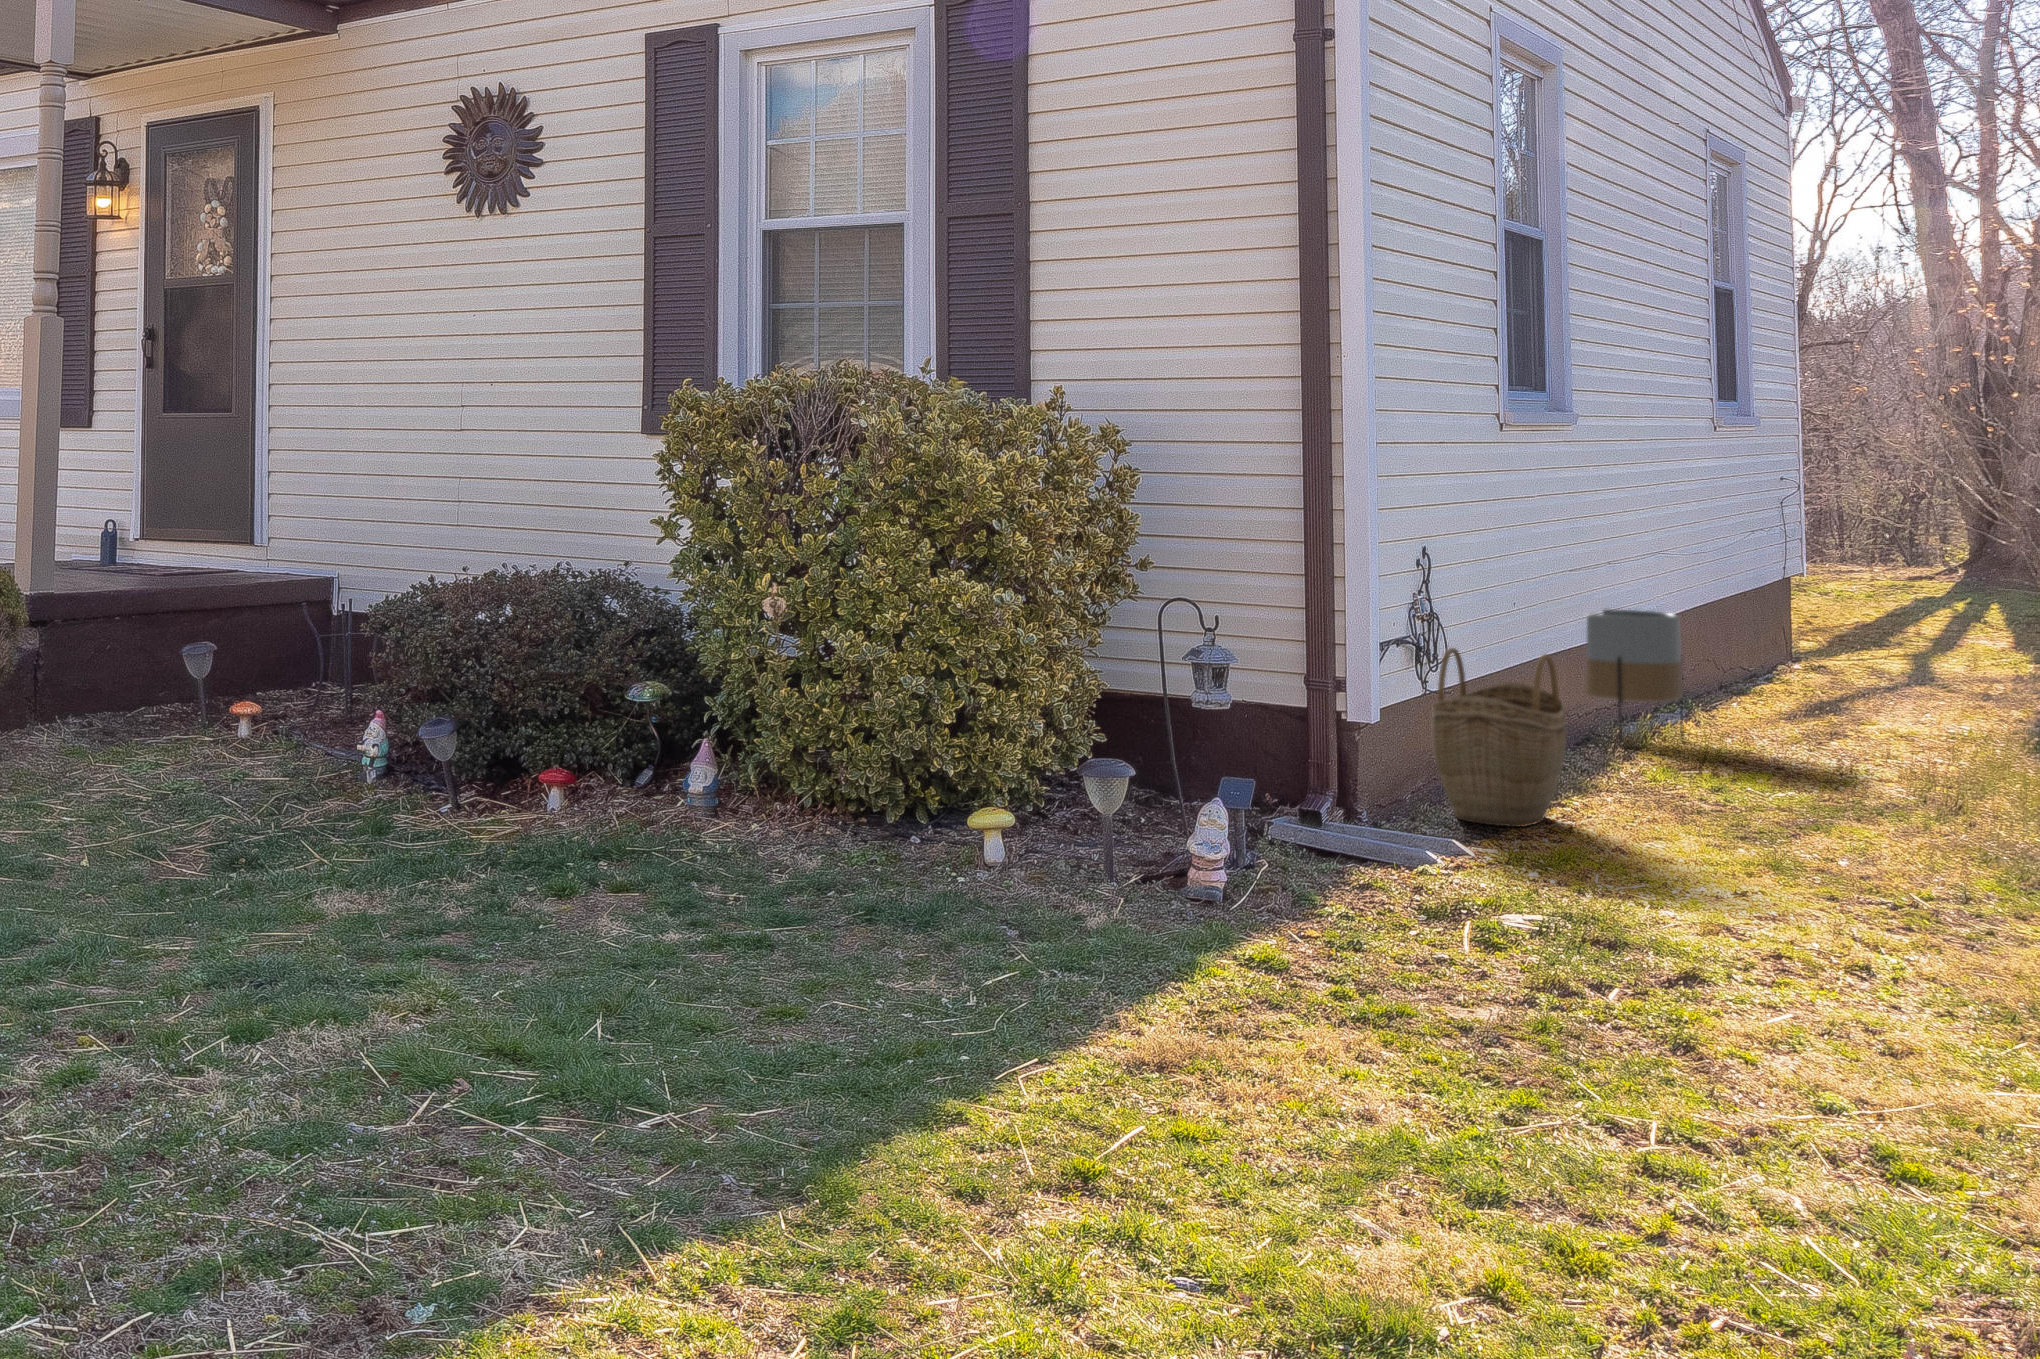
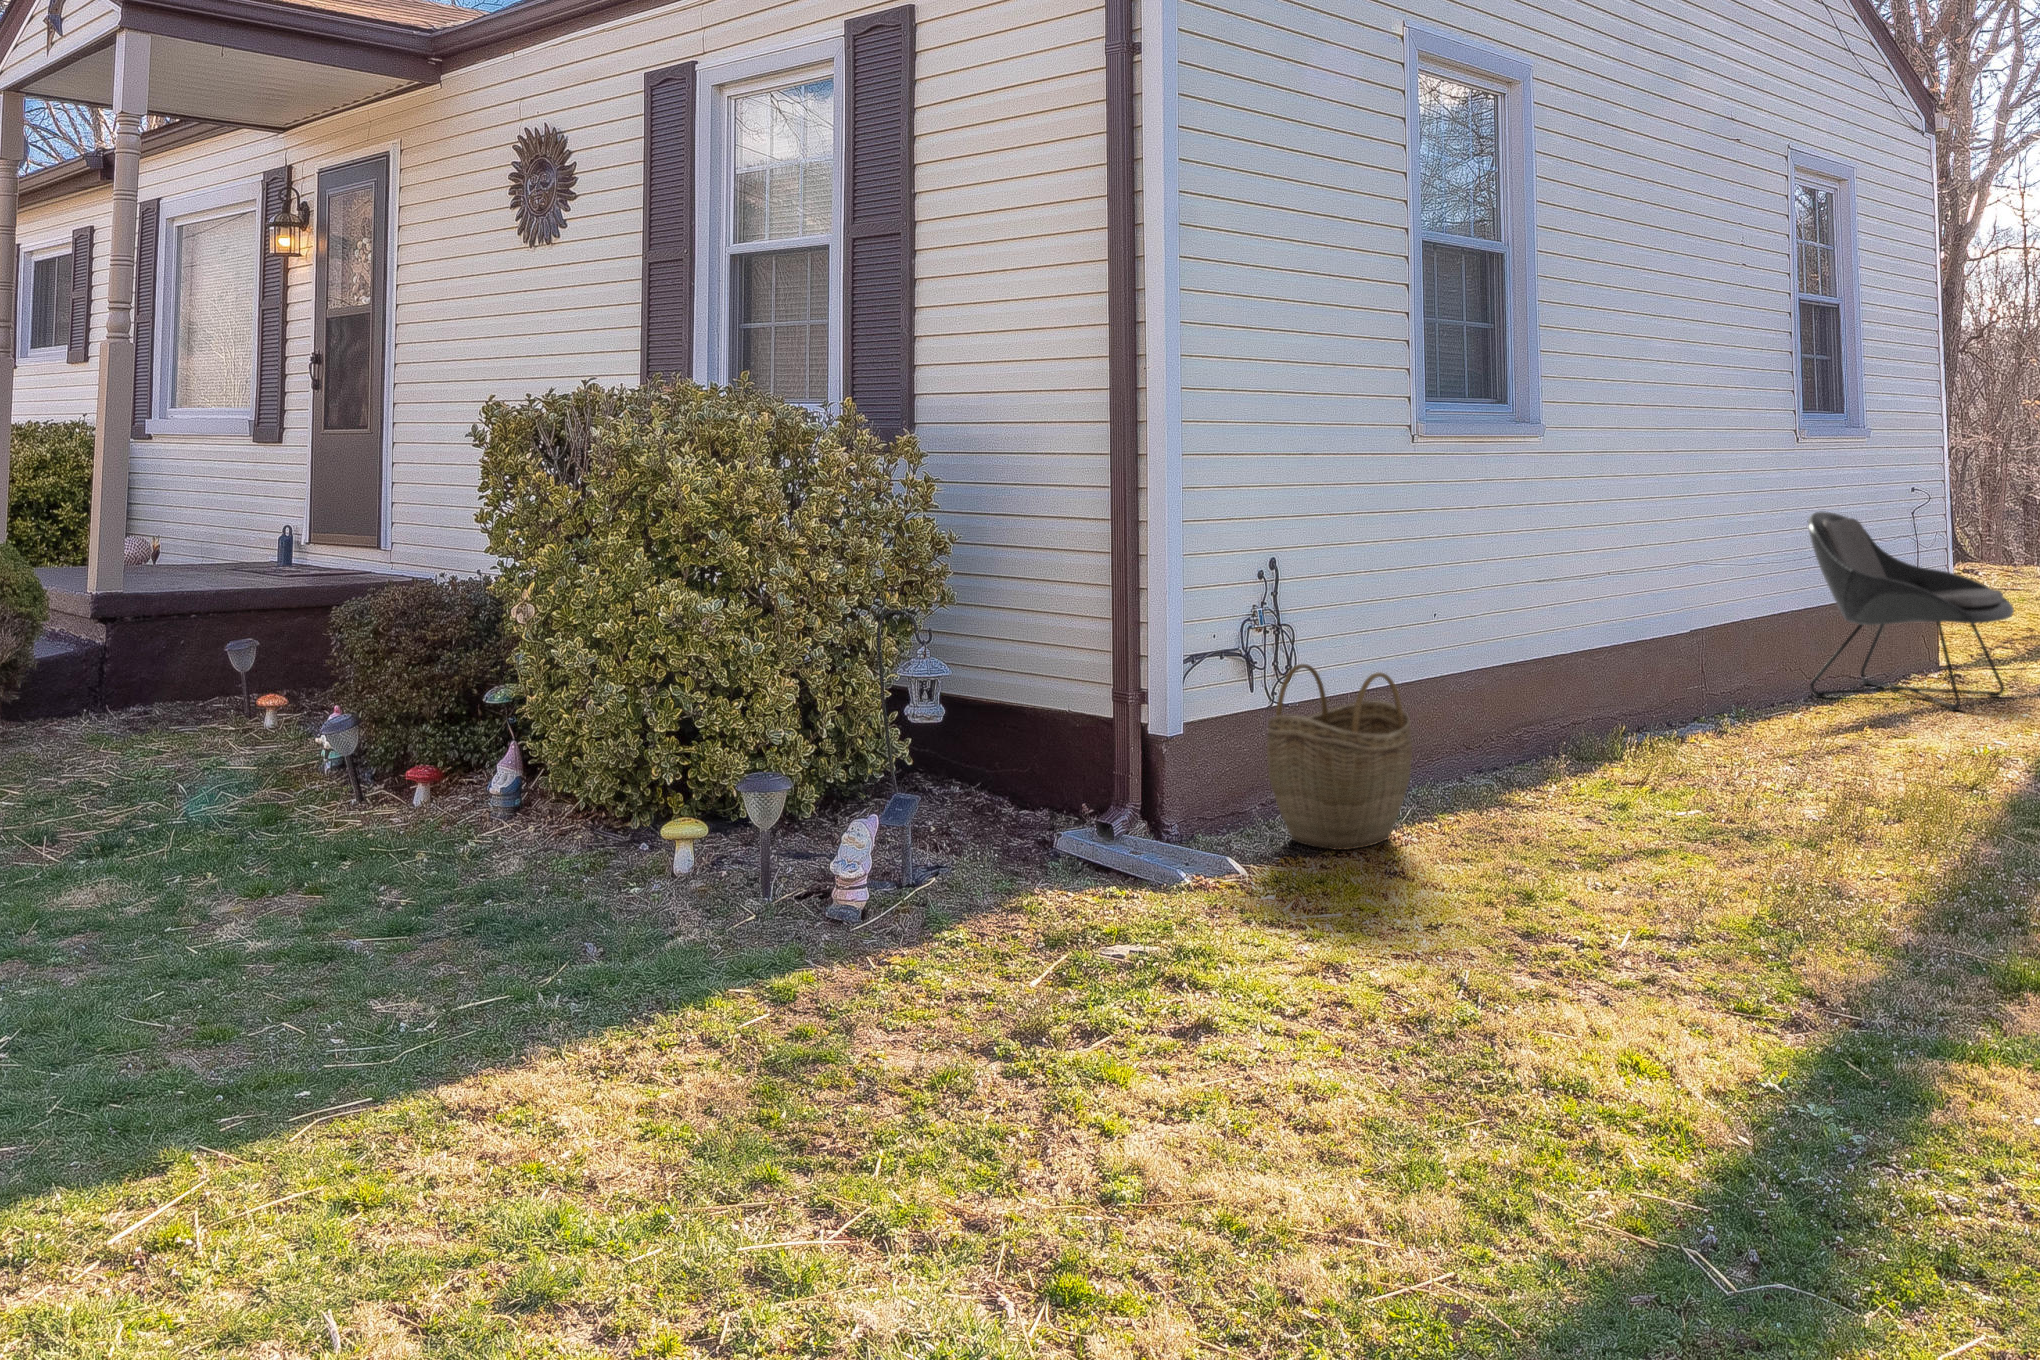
lounge chair: none [1691,500,1888,694] -> present [1808,511,2014,711]
planter: present [1586,609,1684,745] -> none [1578,623,1683,763]

